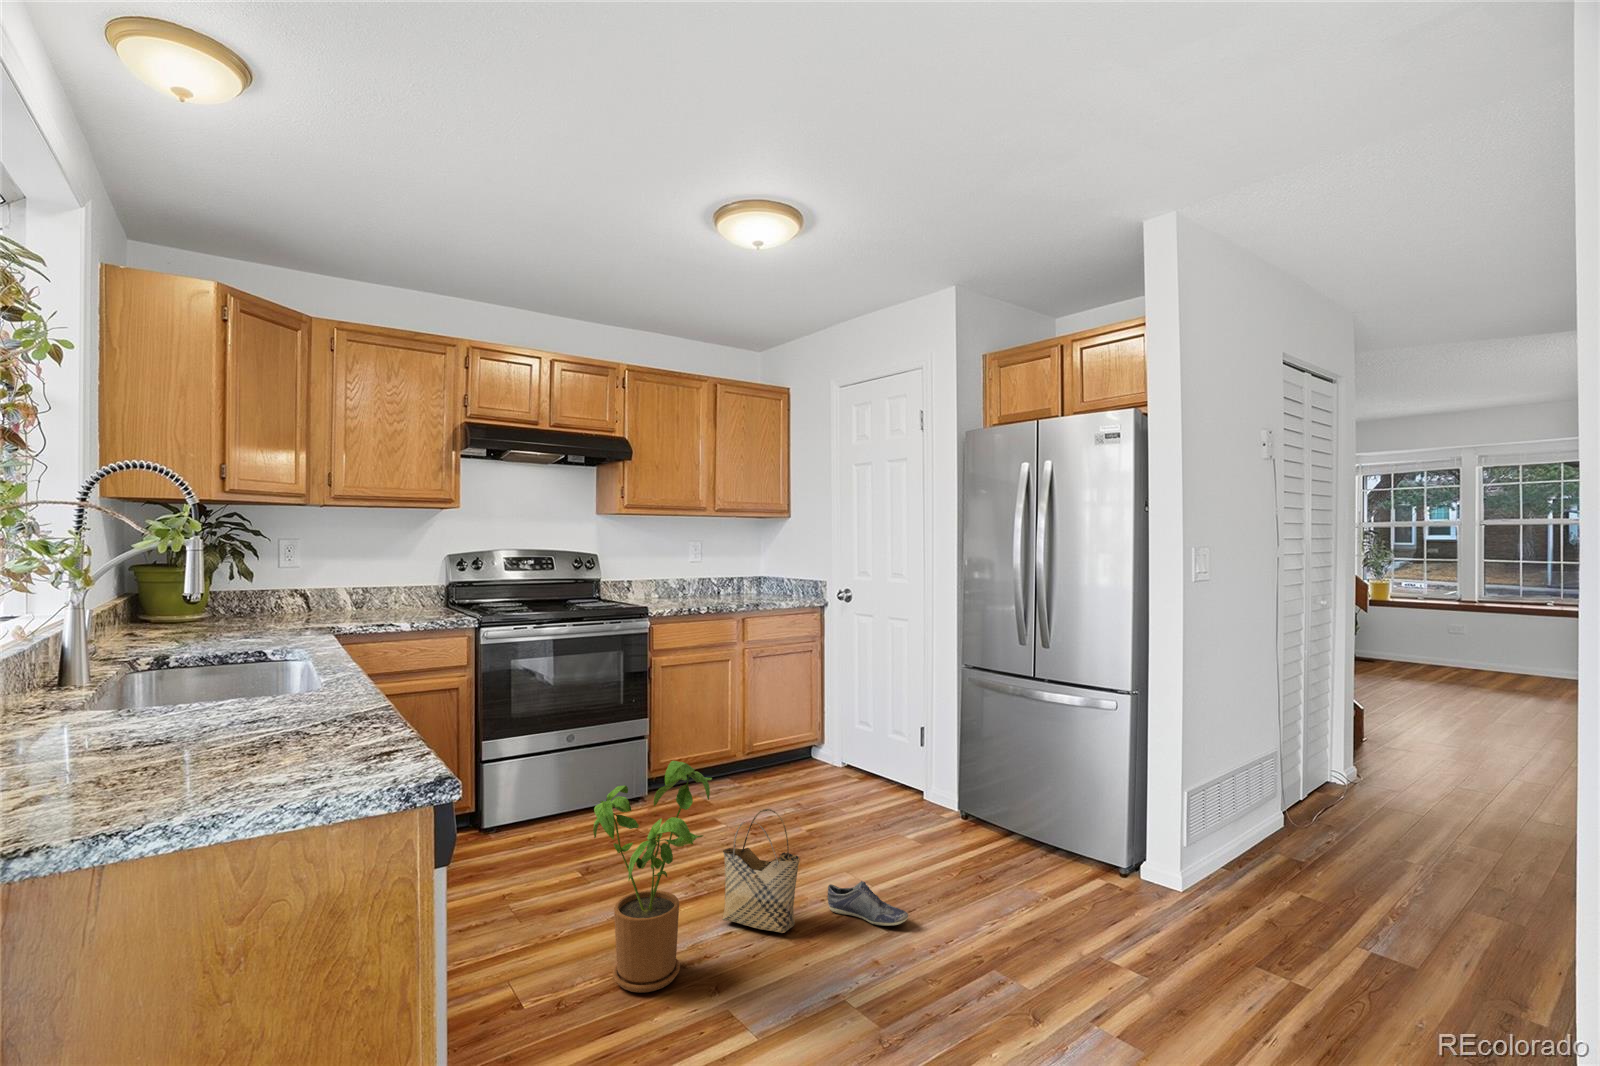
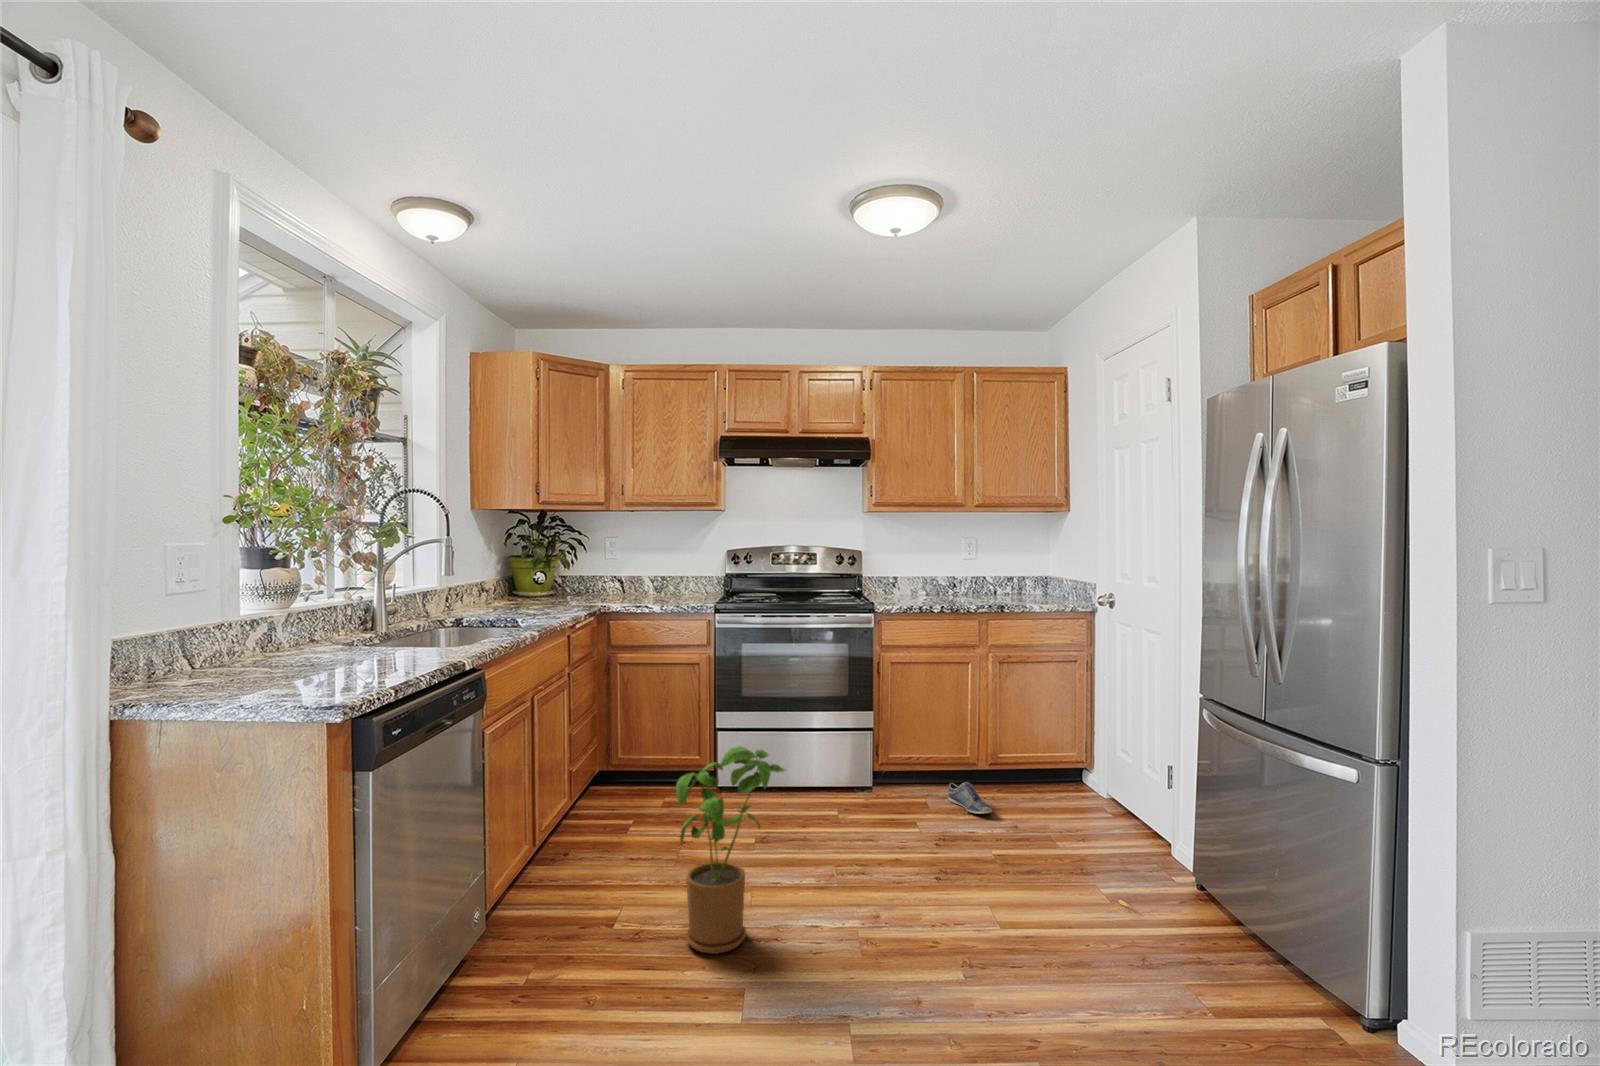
woven basket: present [722,809,800,933] -> none [818,814,885,943]
shoe: present [828,881,908,926] -> present [948,782,992,814]

